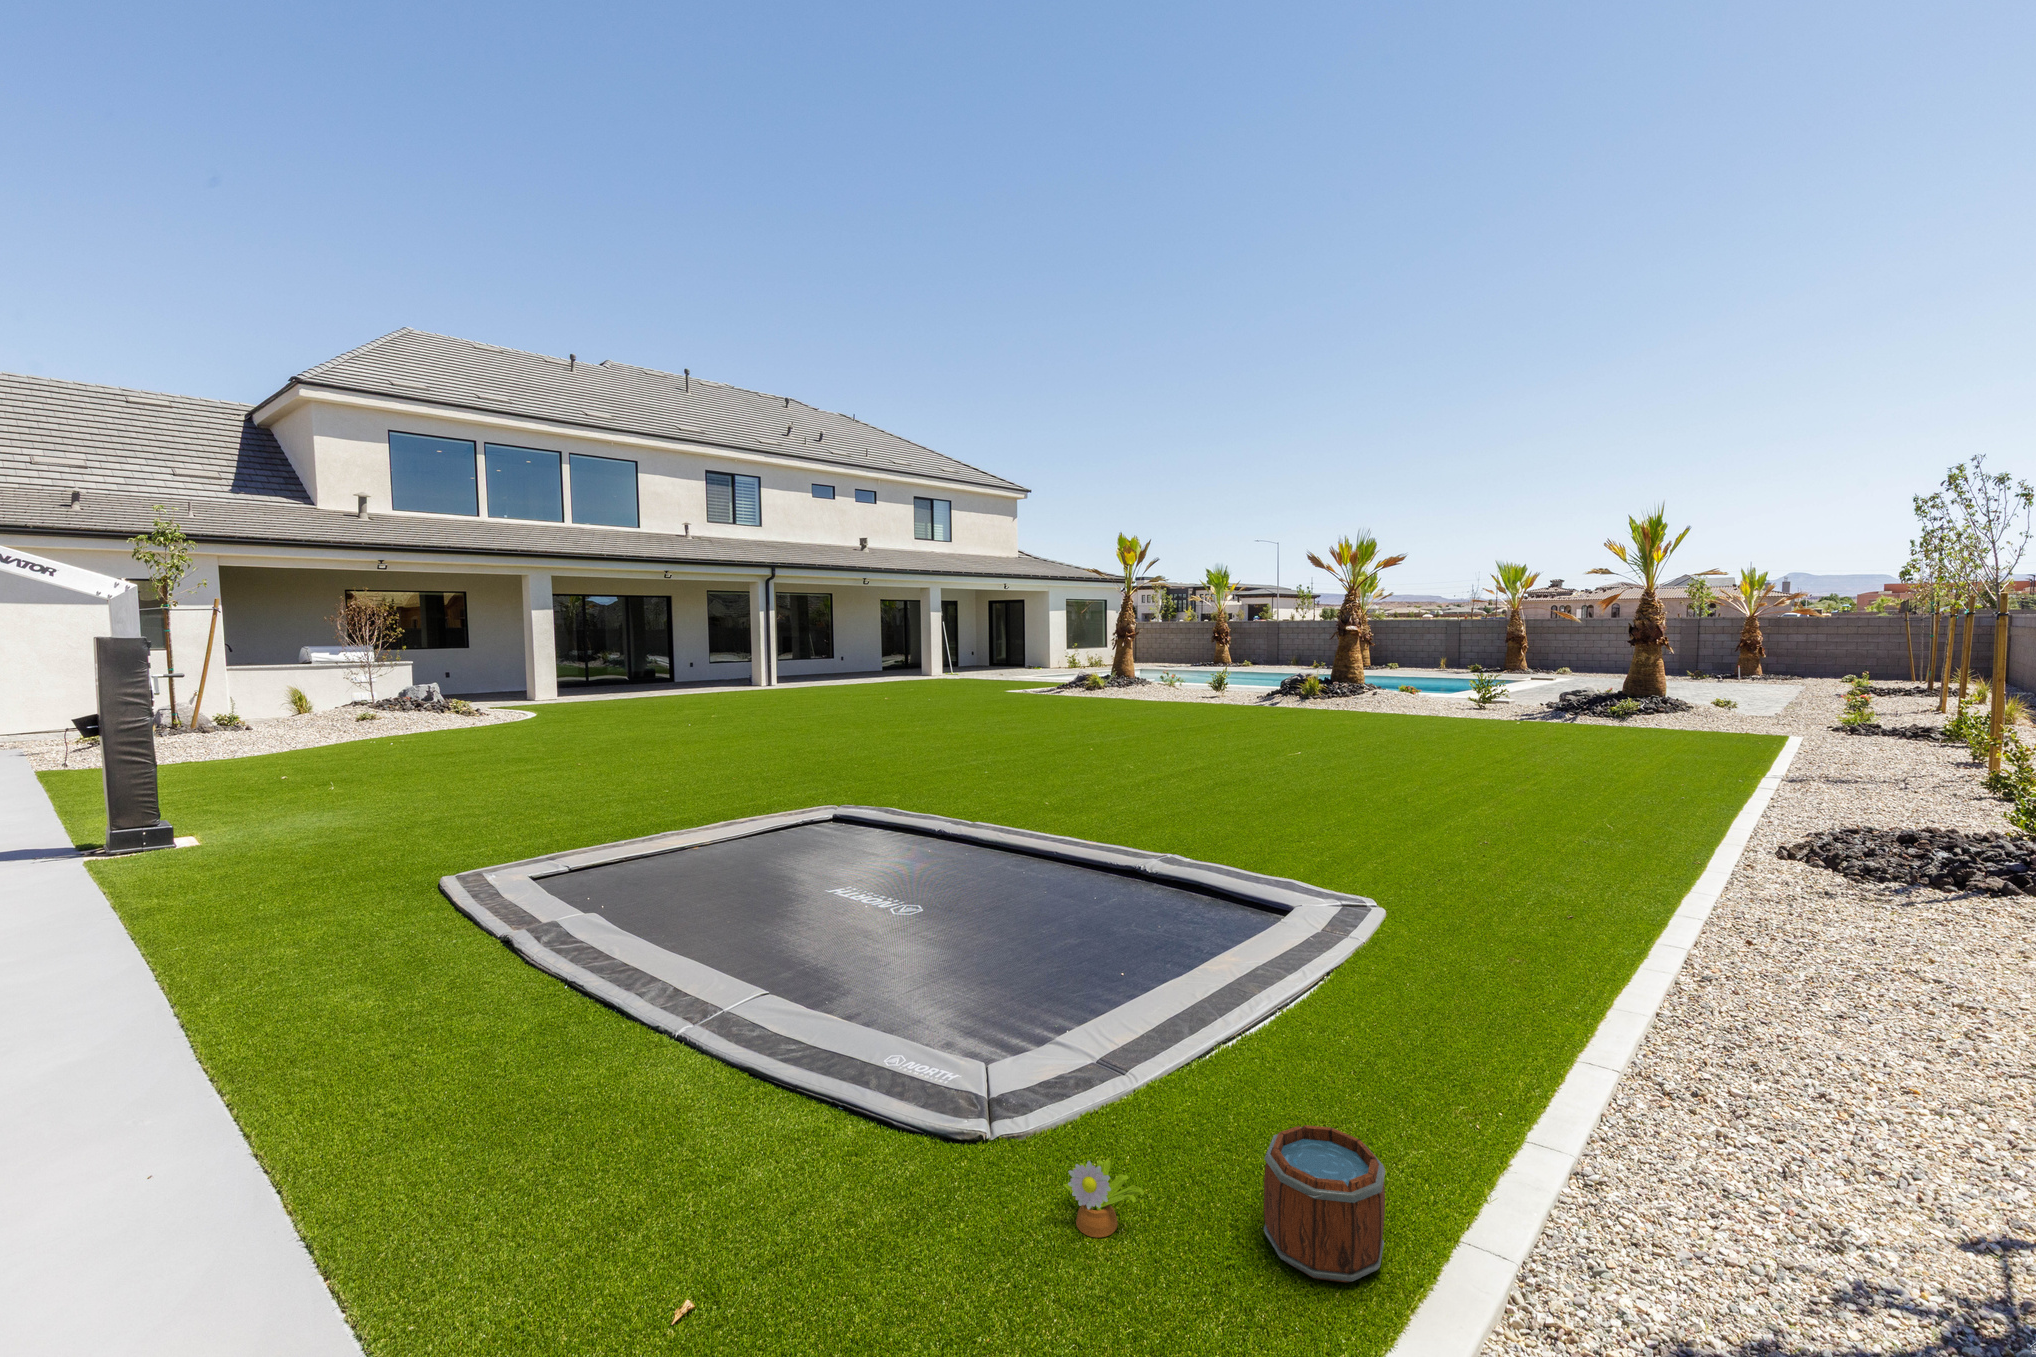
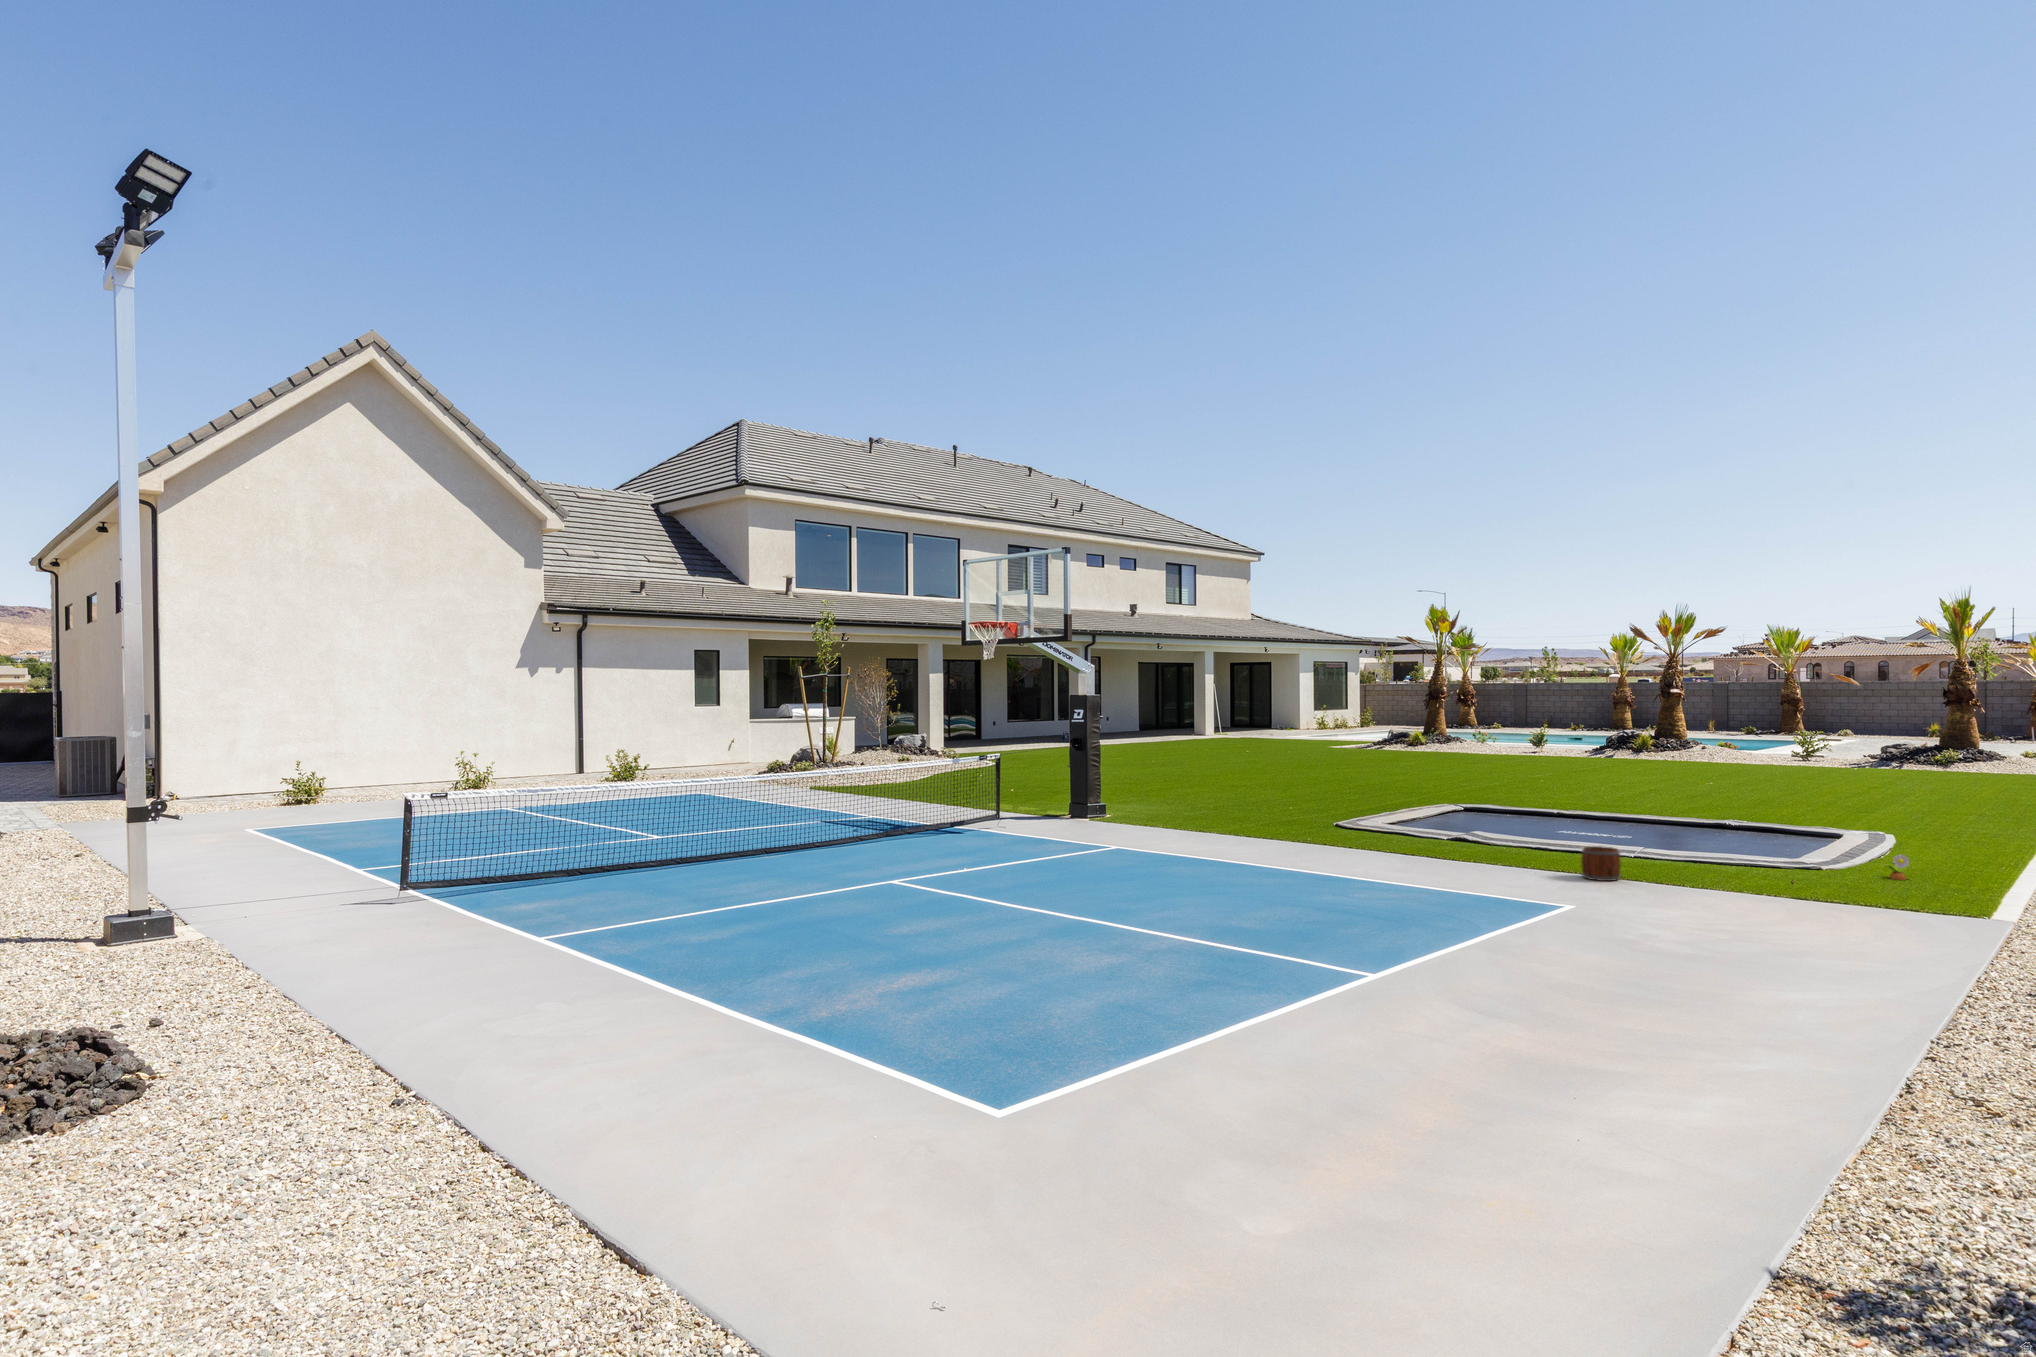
bucket: present [1264,1125,1385,1283] -> present [1581,846,1621,881]

